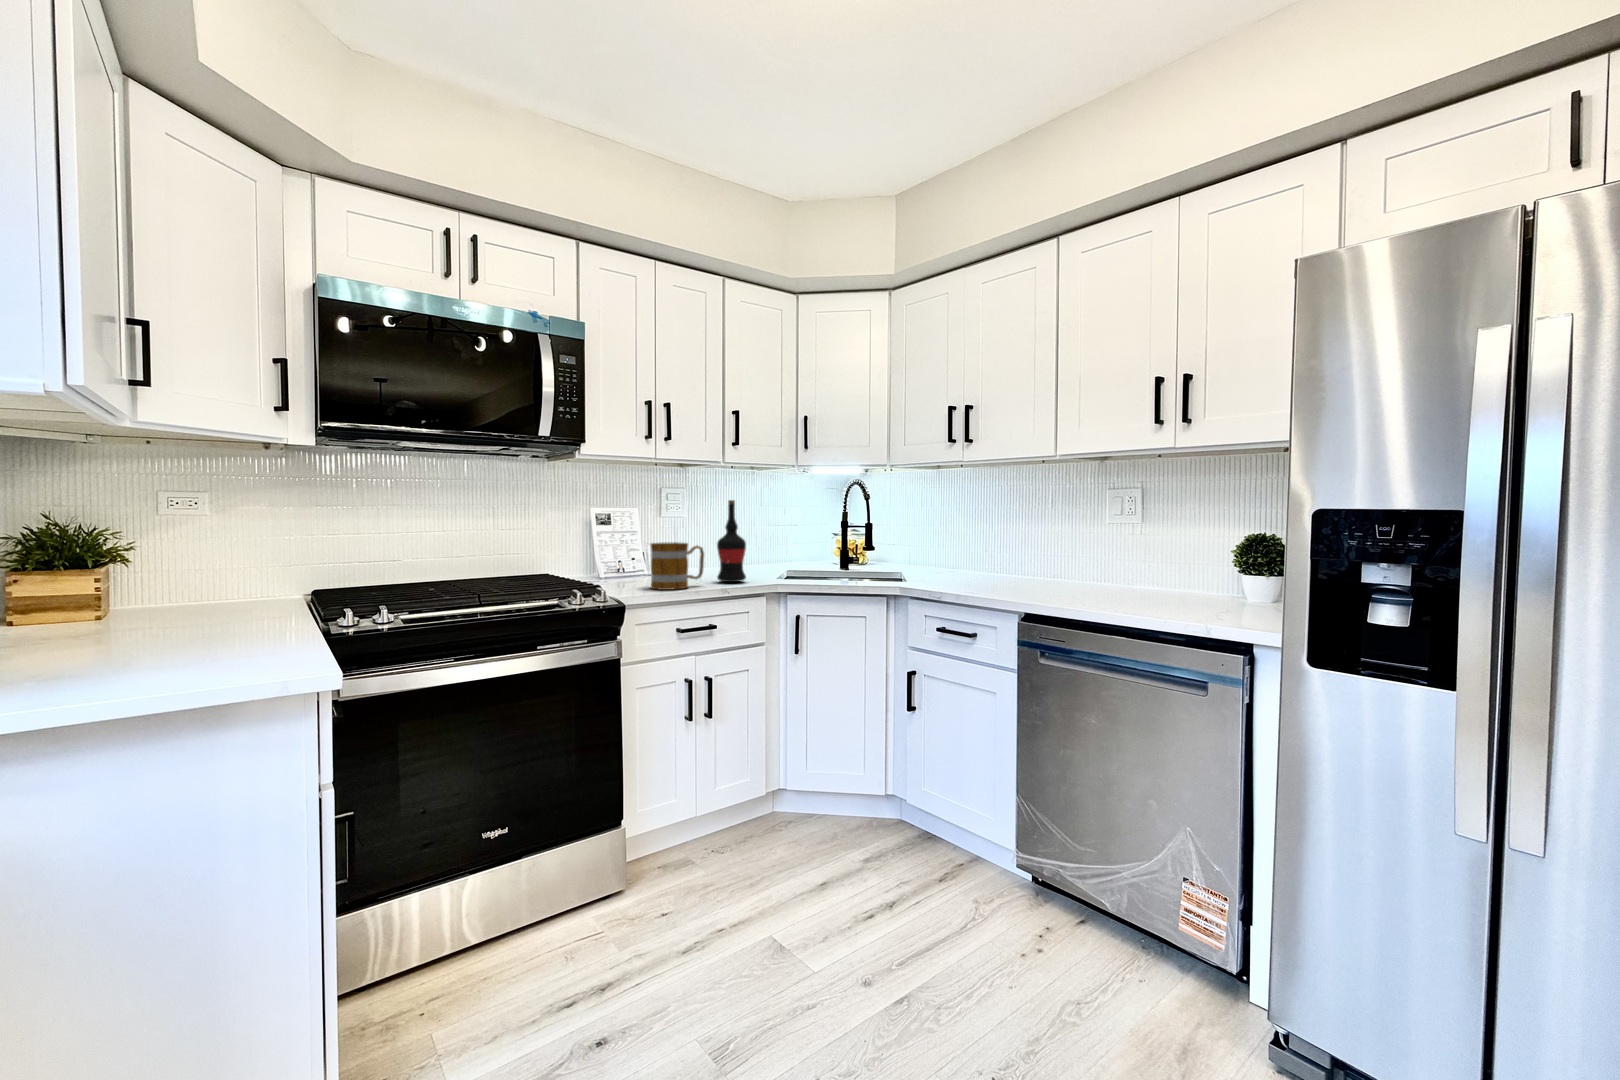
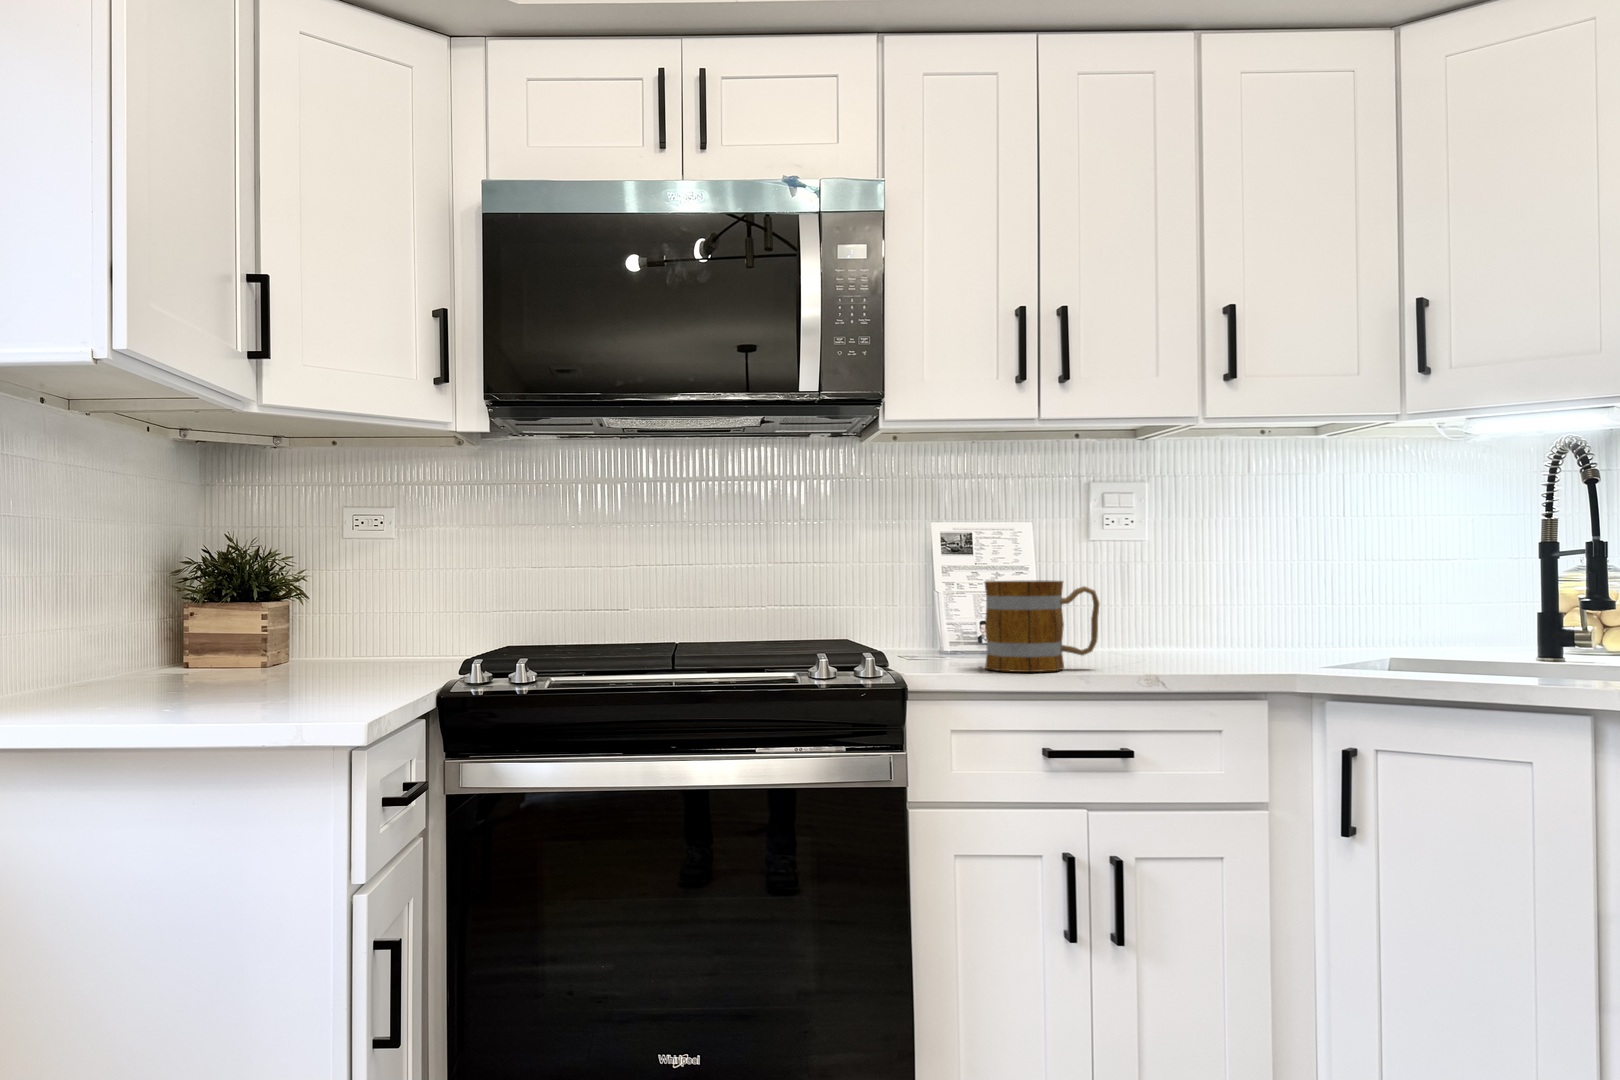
wine bottle: present [717,500,746,582] -> none [1141,494,1205,666]

